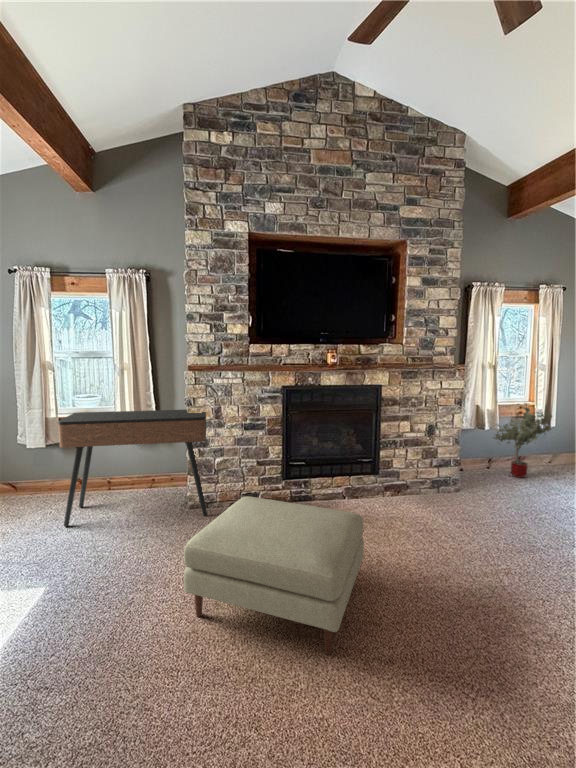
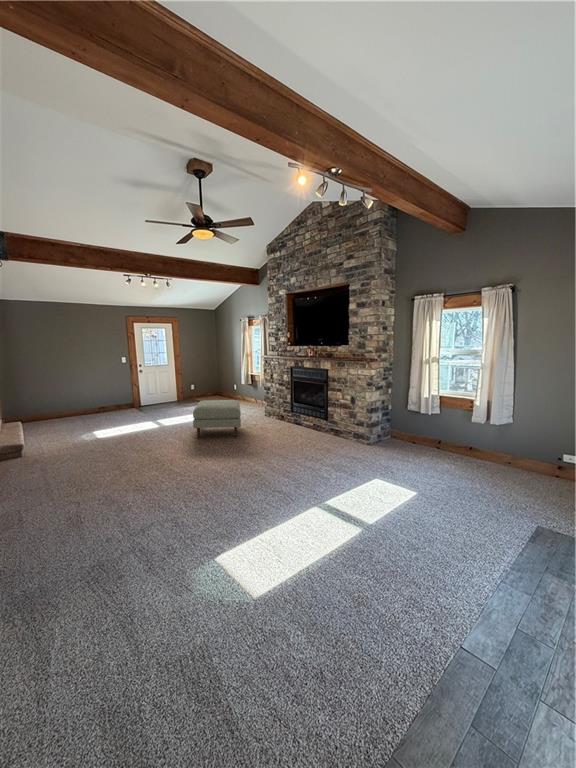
potted tree: present [493,403,552,478] -> none [419,397,475,461]
console table: present [58,410,207,527] -> none [231,371,276,417]

